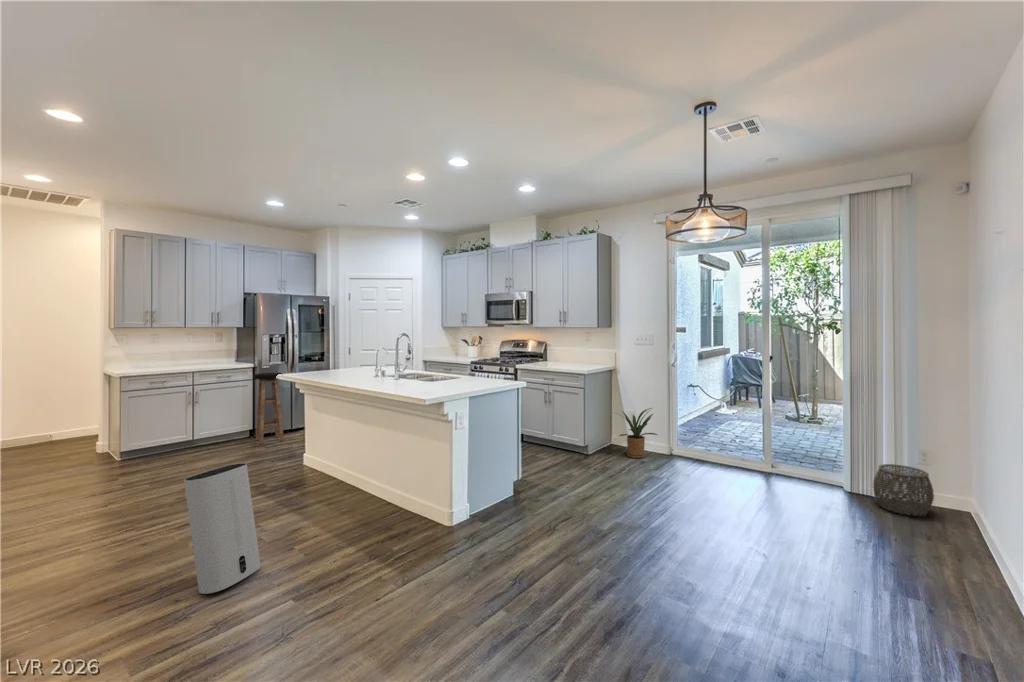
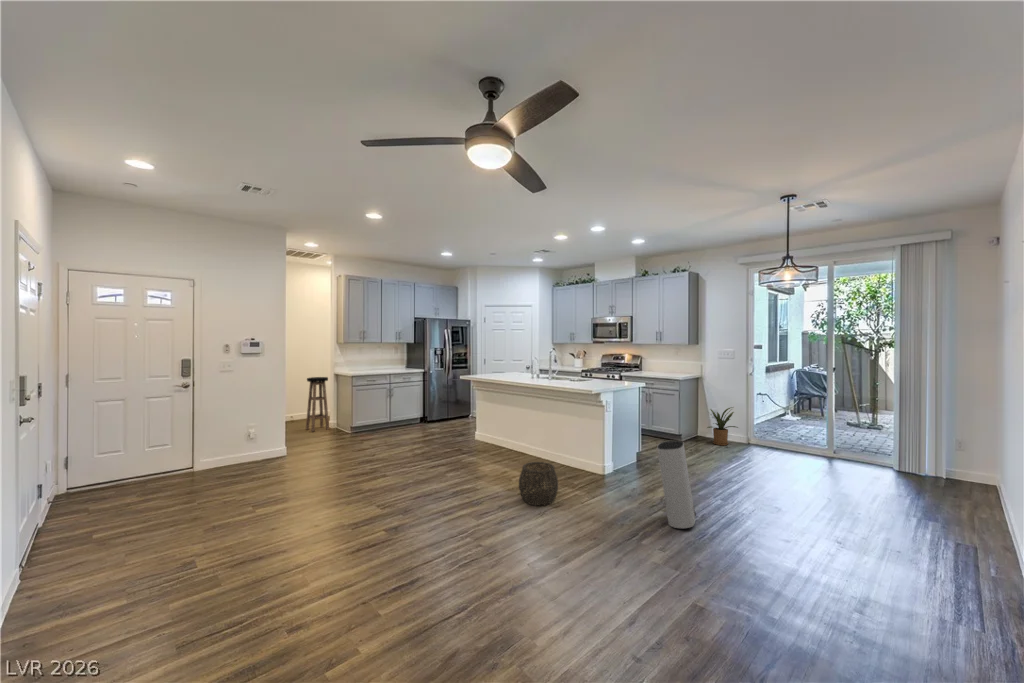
bar stool: present [254,373,284,444] -> present [306,377,329,432]
air purifier: present [184,463,260,594] -> present [657,441,696,528]
woven basket: present [873,464,934,516] -> present [519,462,558,505]

